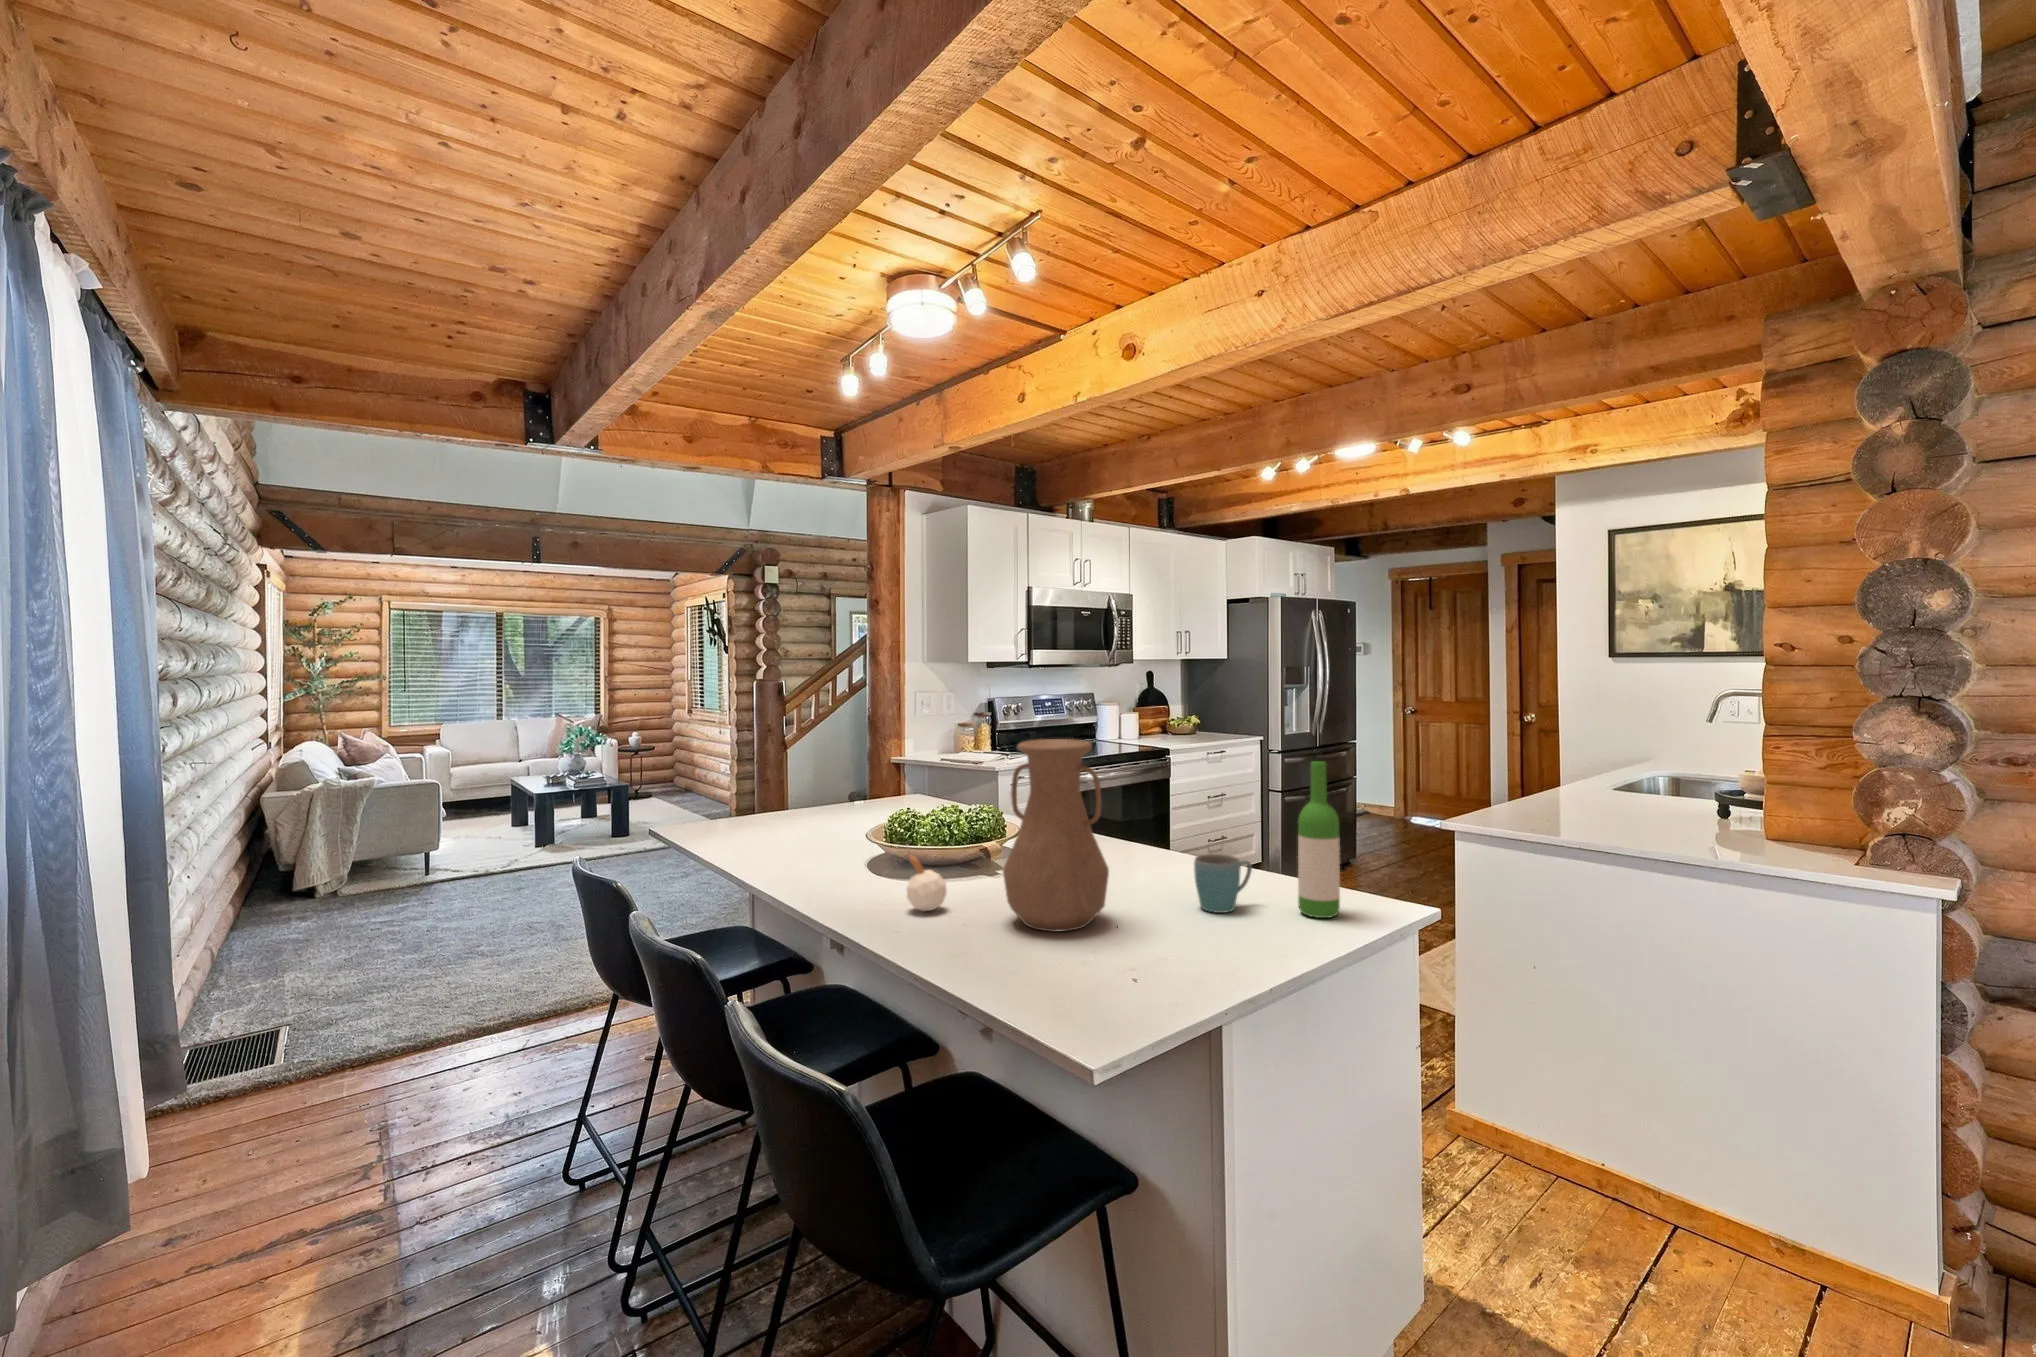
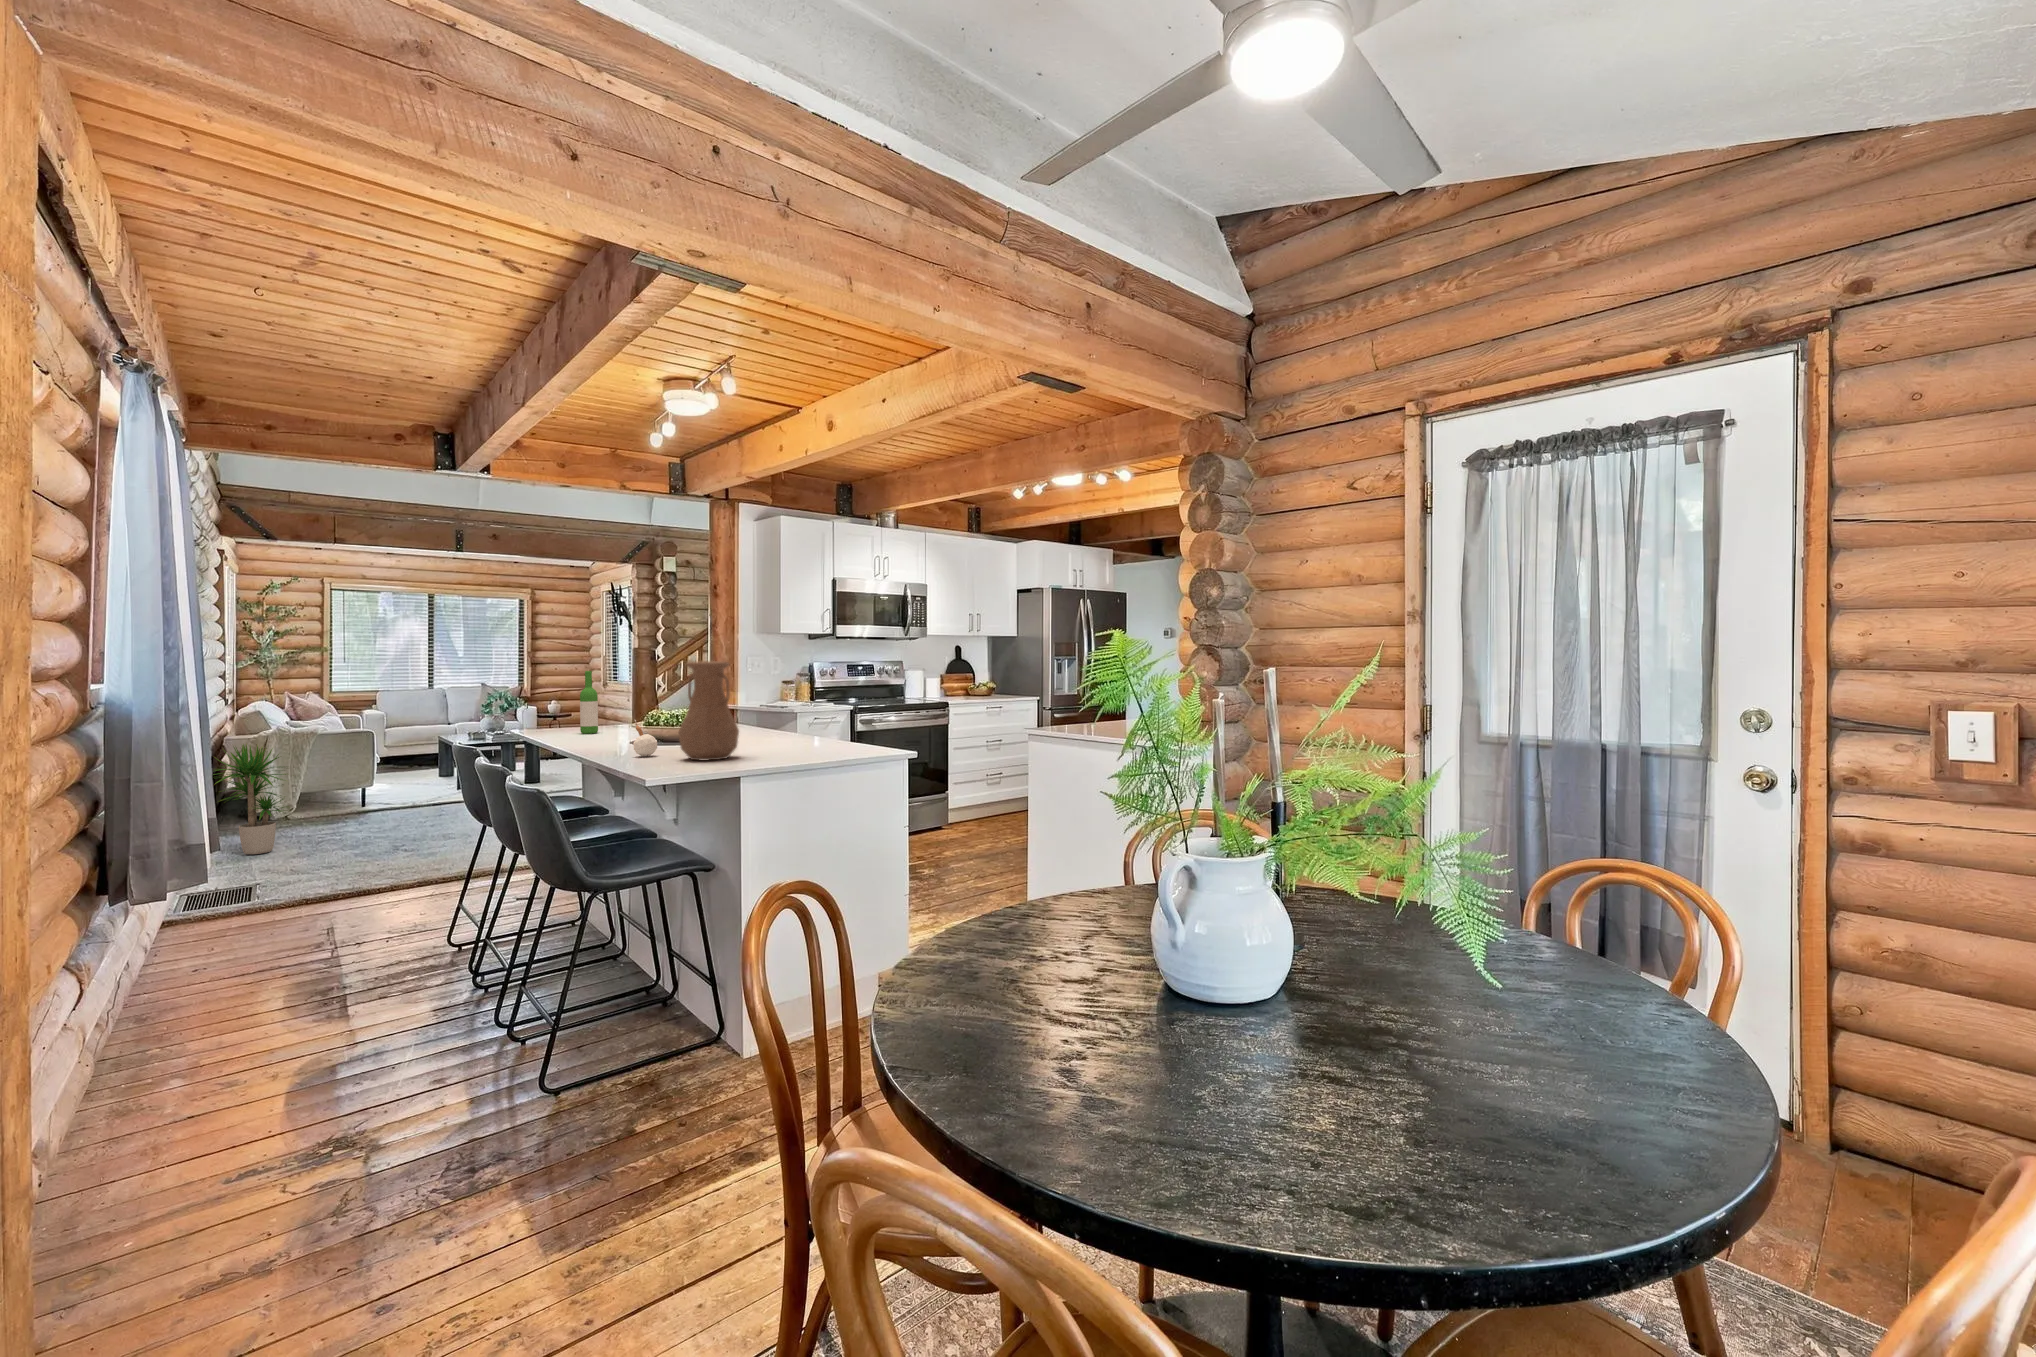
wine bottle: present [1298,761,1340,918] -> present [580,671,598,734]
potted plant: none [222,813,342,961] -> present [213,744,286,854]
mug: present [1194,854,1252,913] -> none [792,727,827,756]

